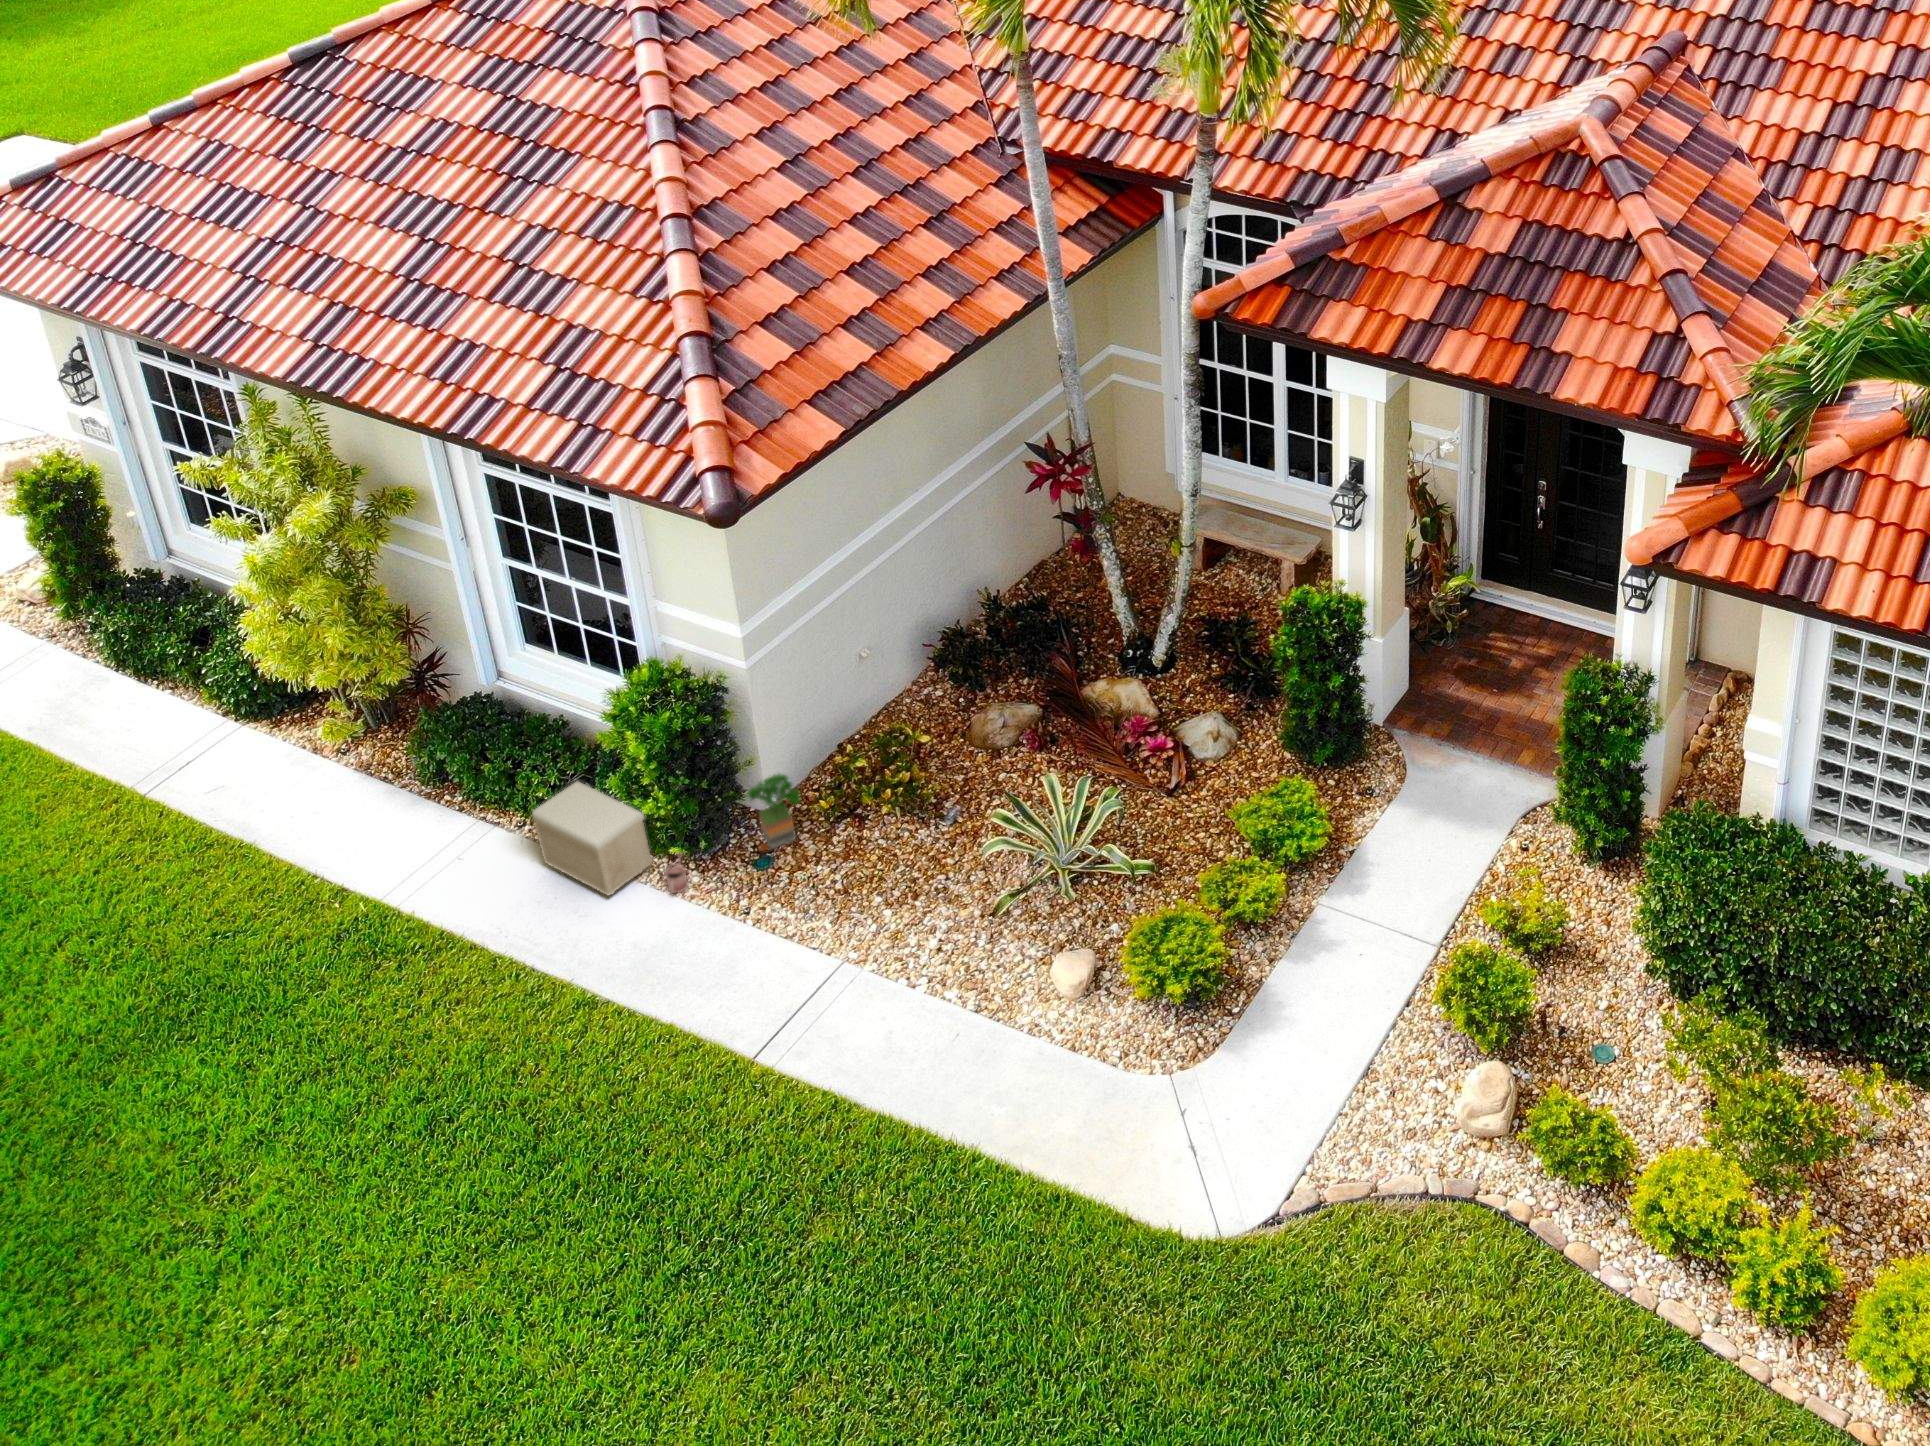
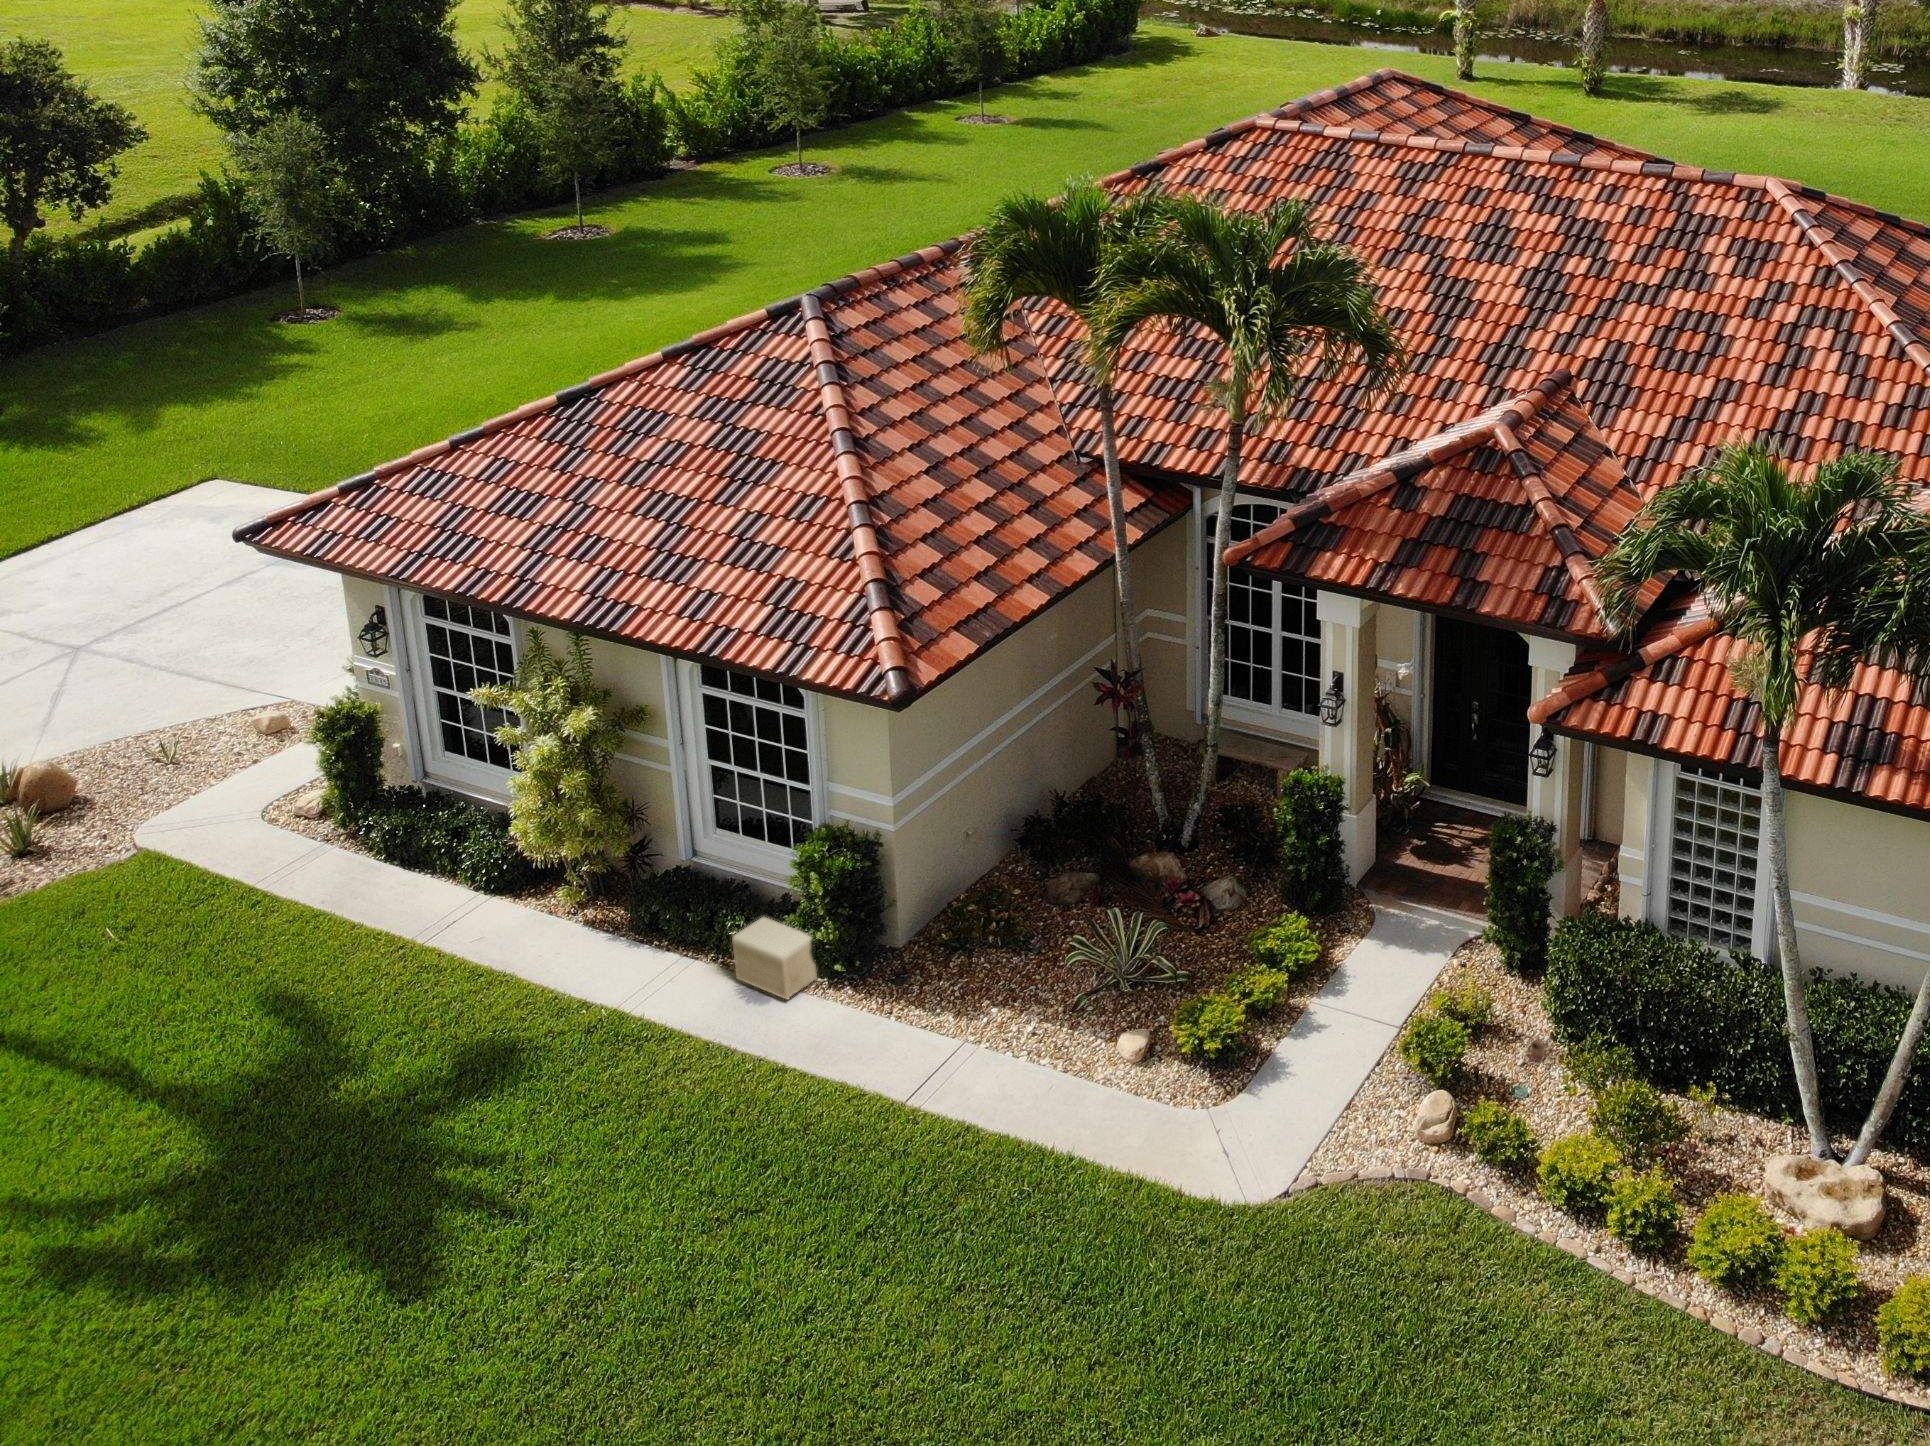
potted tree: present [747,773,801,849] -> none [889,910,929,969]
watering can: present [665,853,688,893] -> present [1528,1036,1552,1062]

